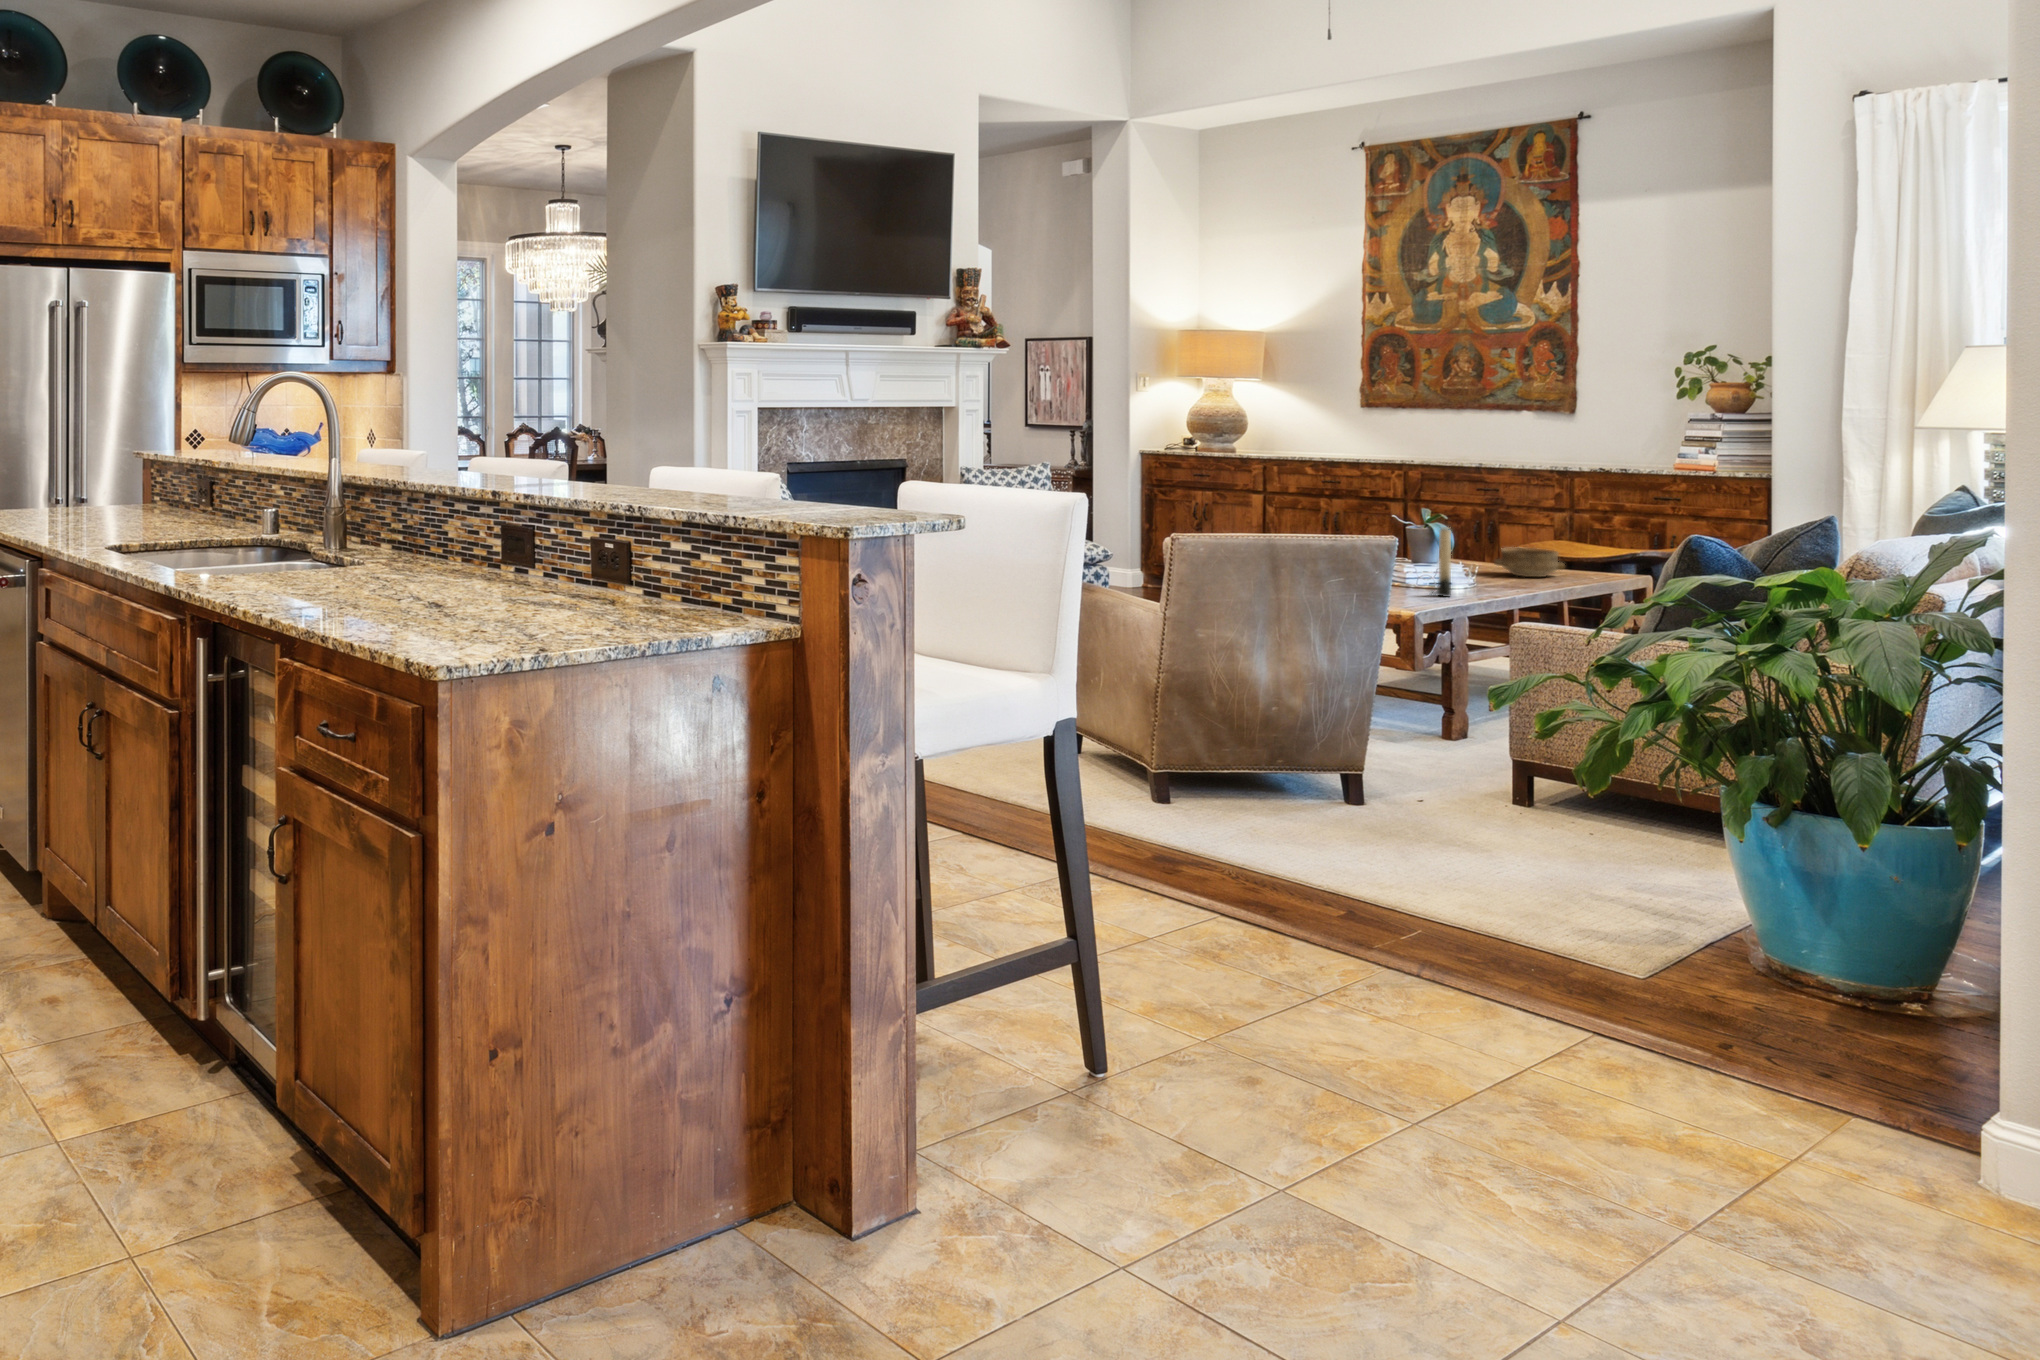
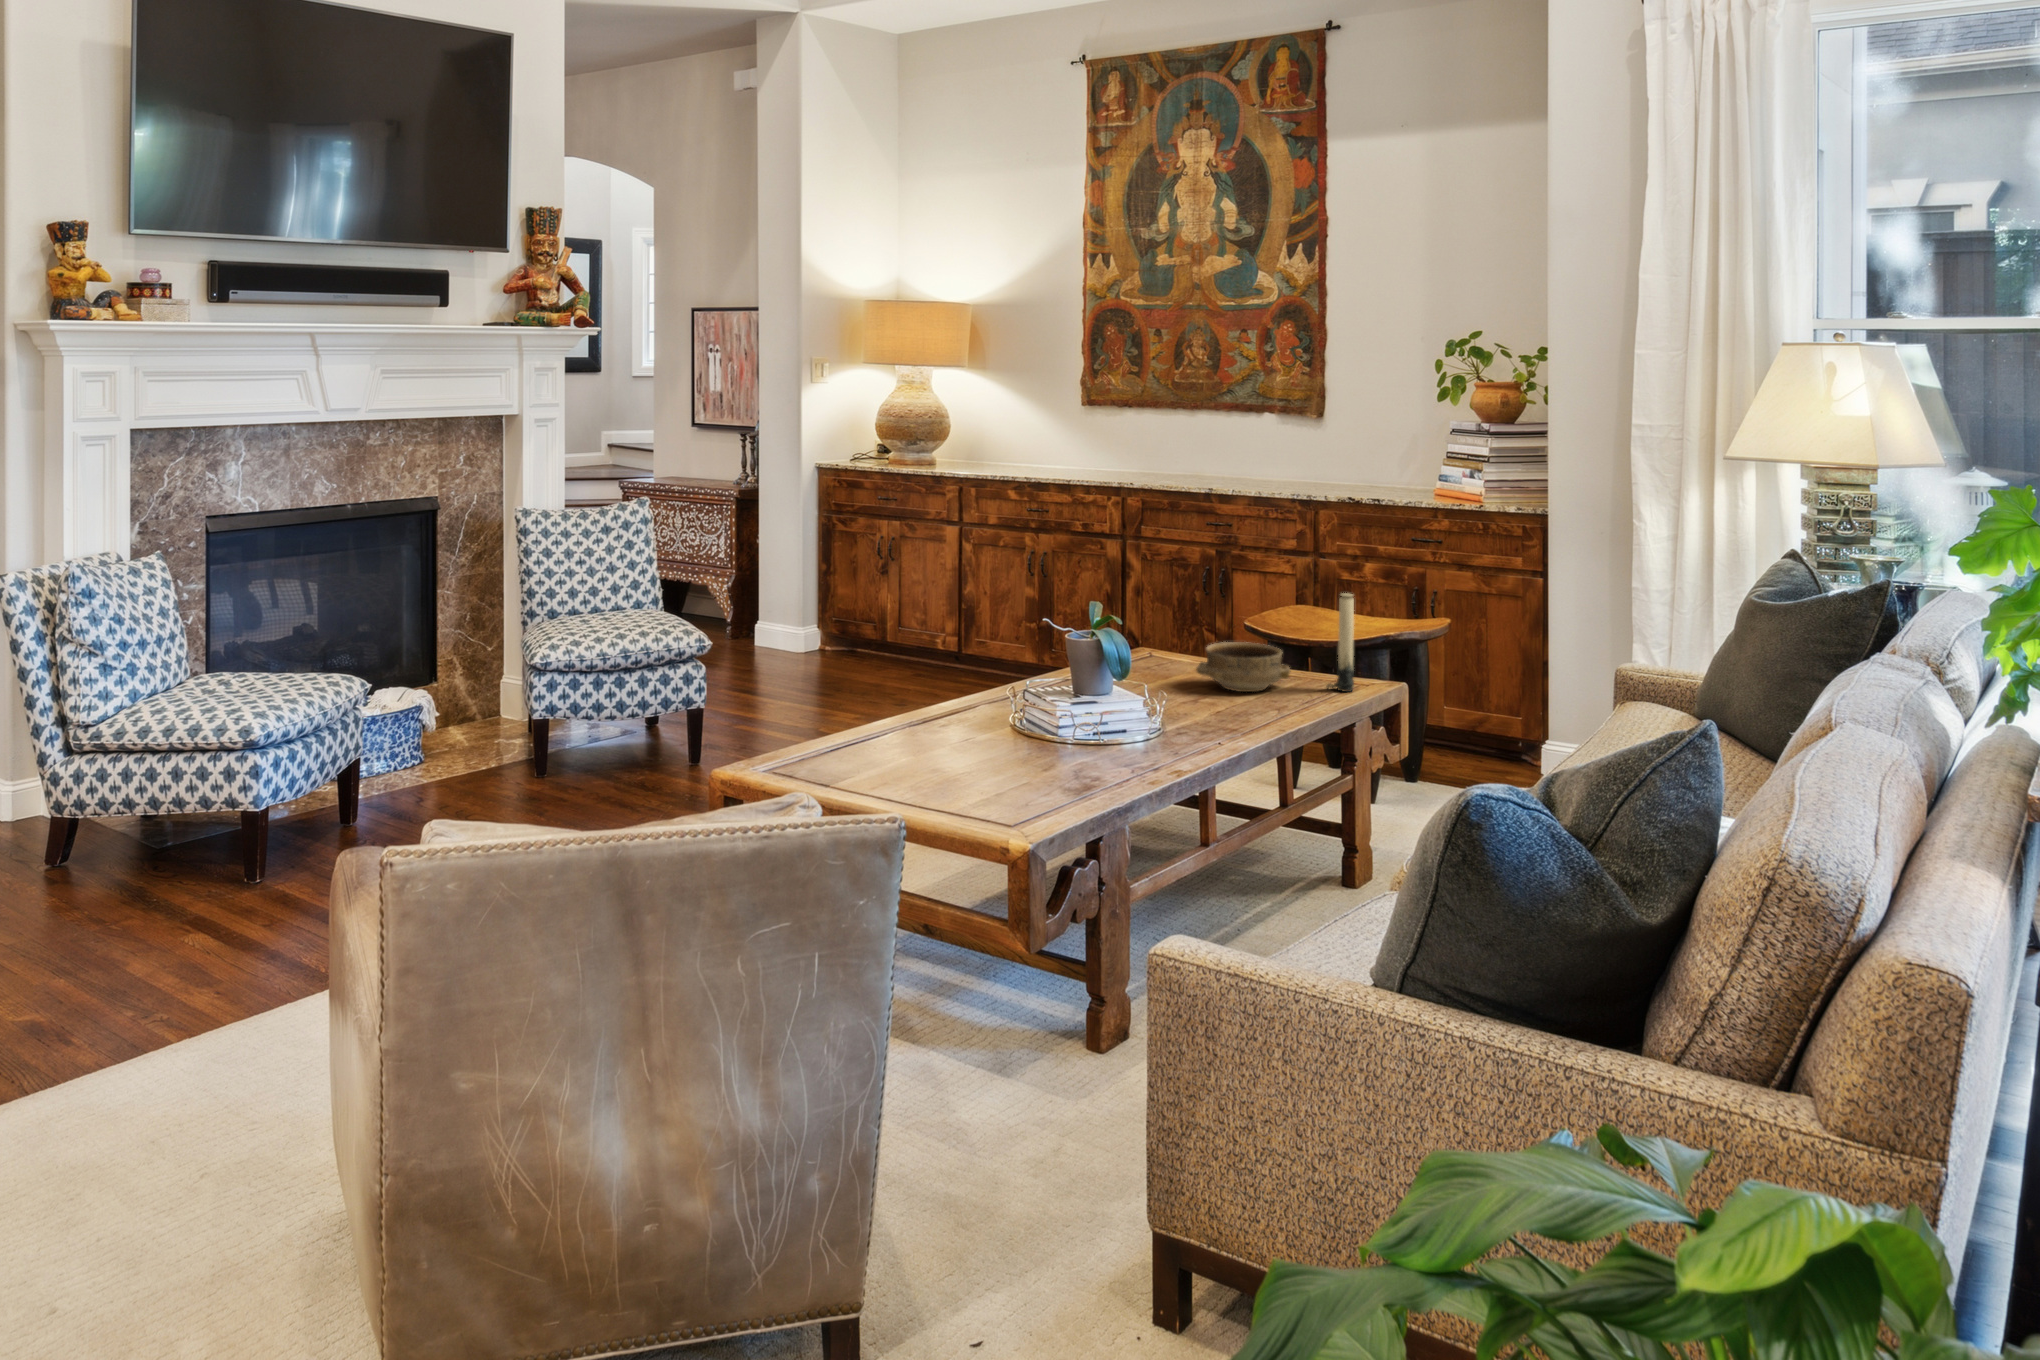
candle: present [1432,527,1451,597] -> present [1327,593,1354,692]

